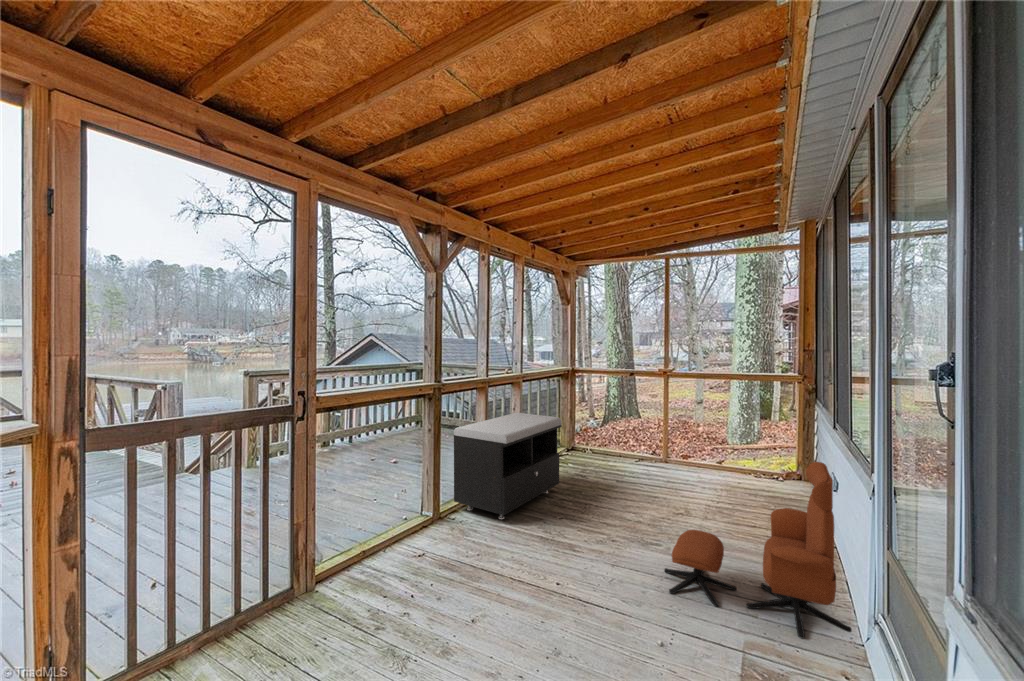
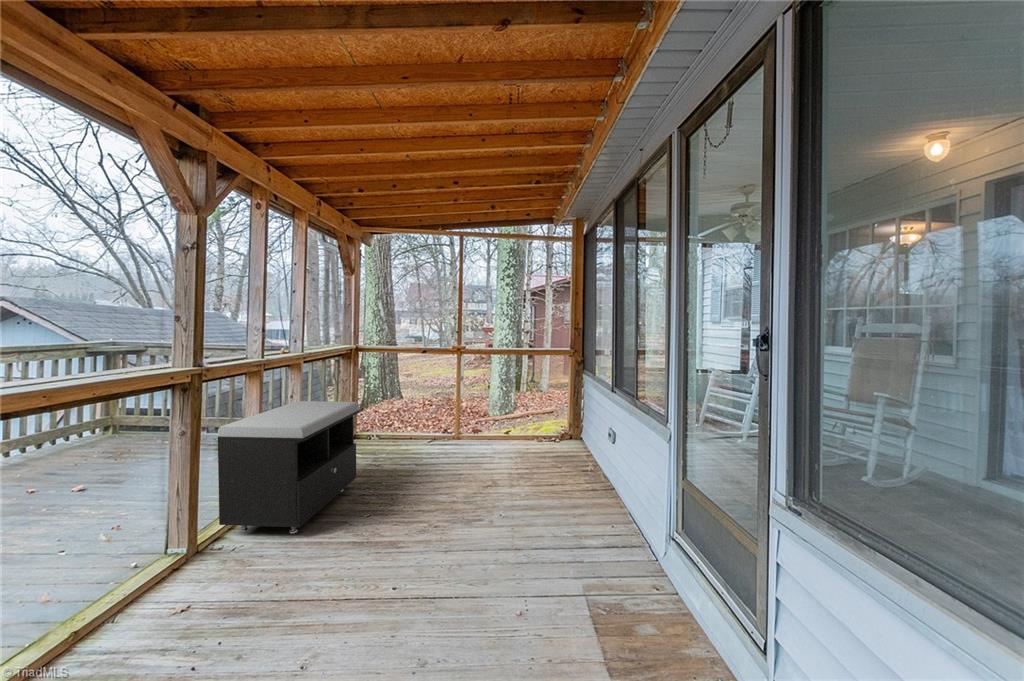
lounge chair: present [664,462,852,638] -> none [495,417,648,570]

